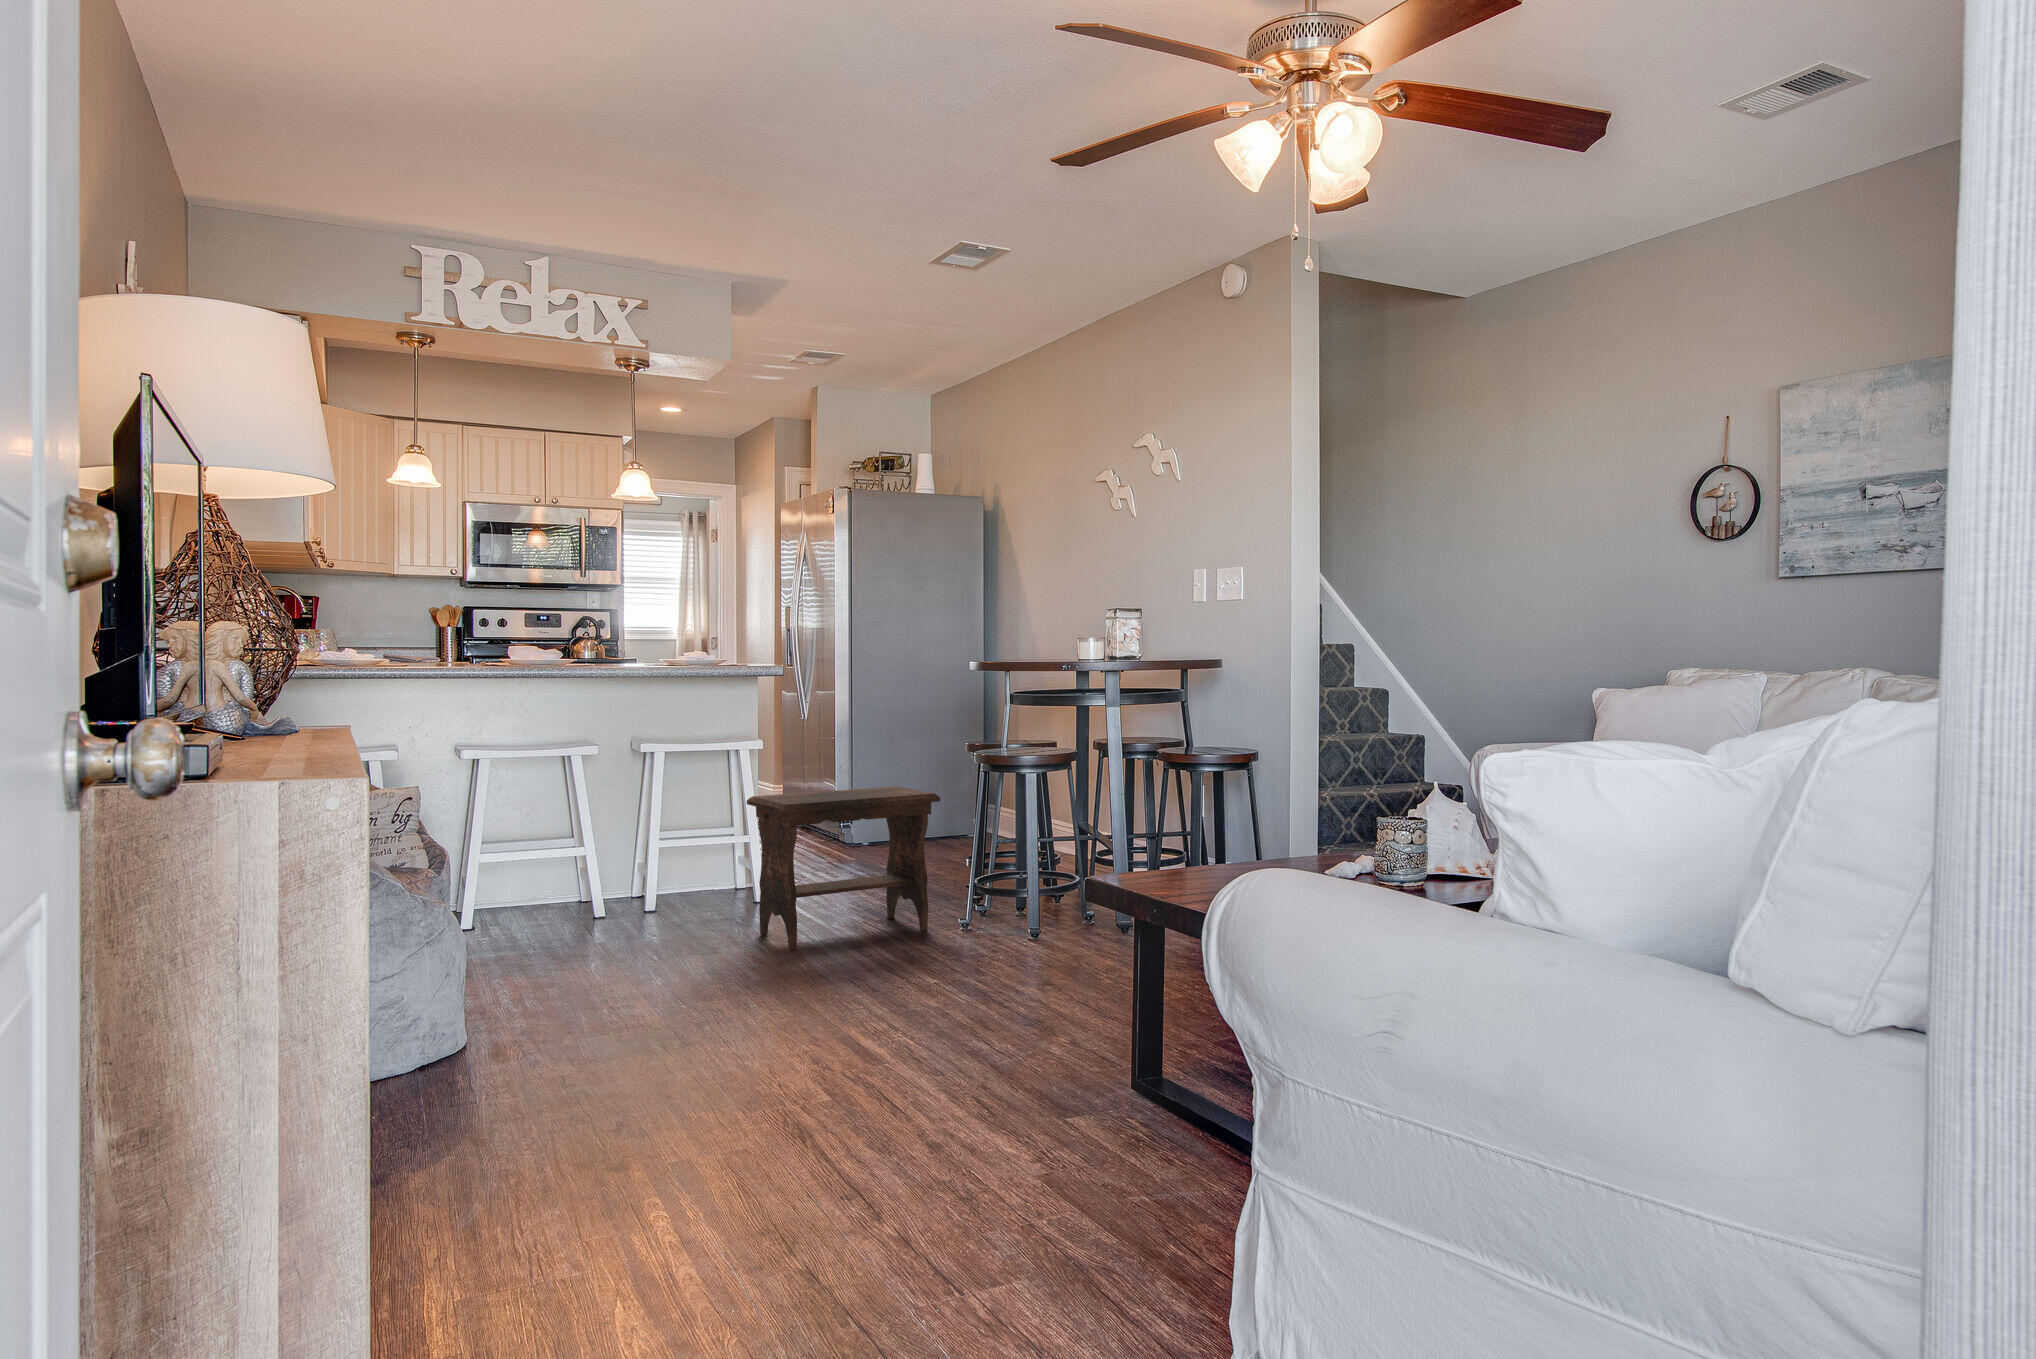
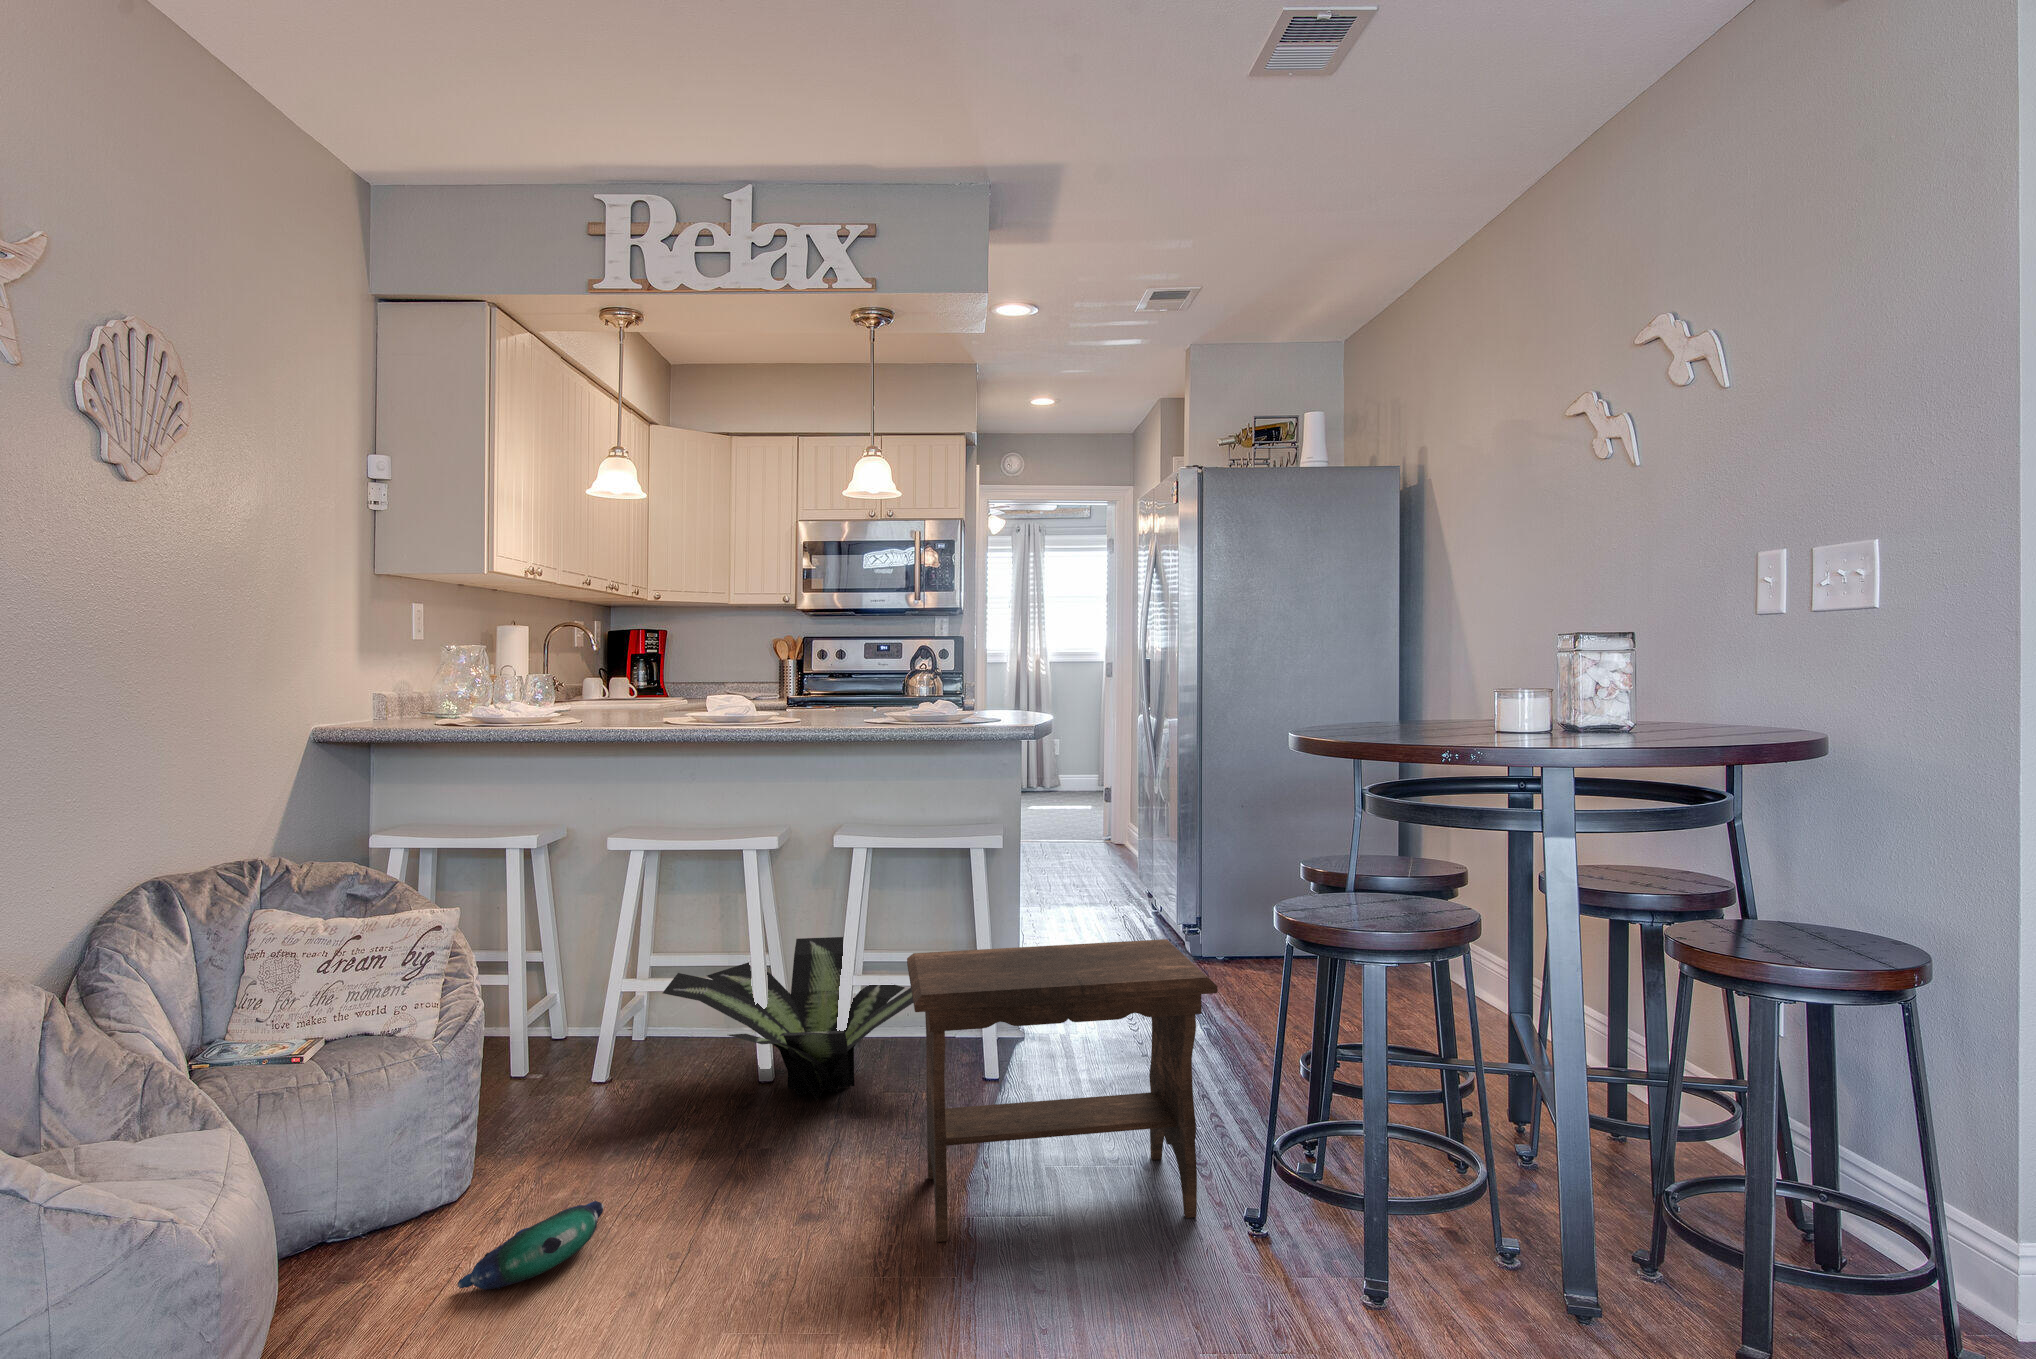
potted plant: none [534,824,732,921] -> present [663,937,913,1101]
plush toy: none [516,947,584,989] -> present [458,1201,604,1289]

